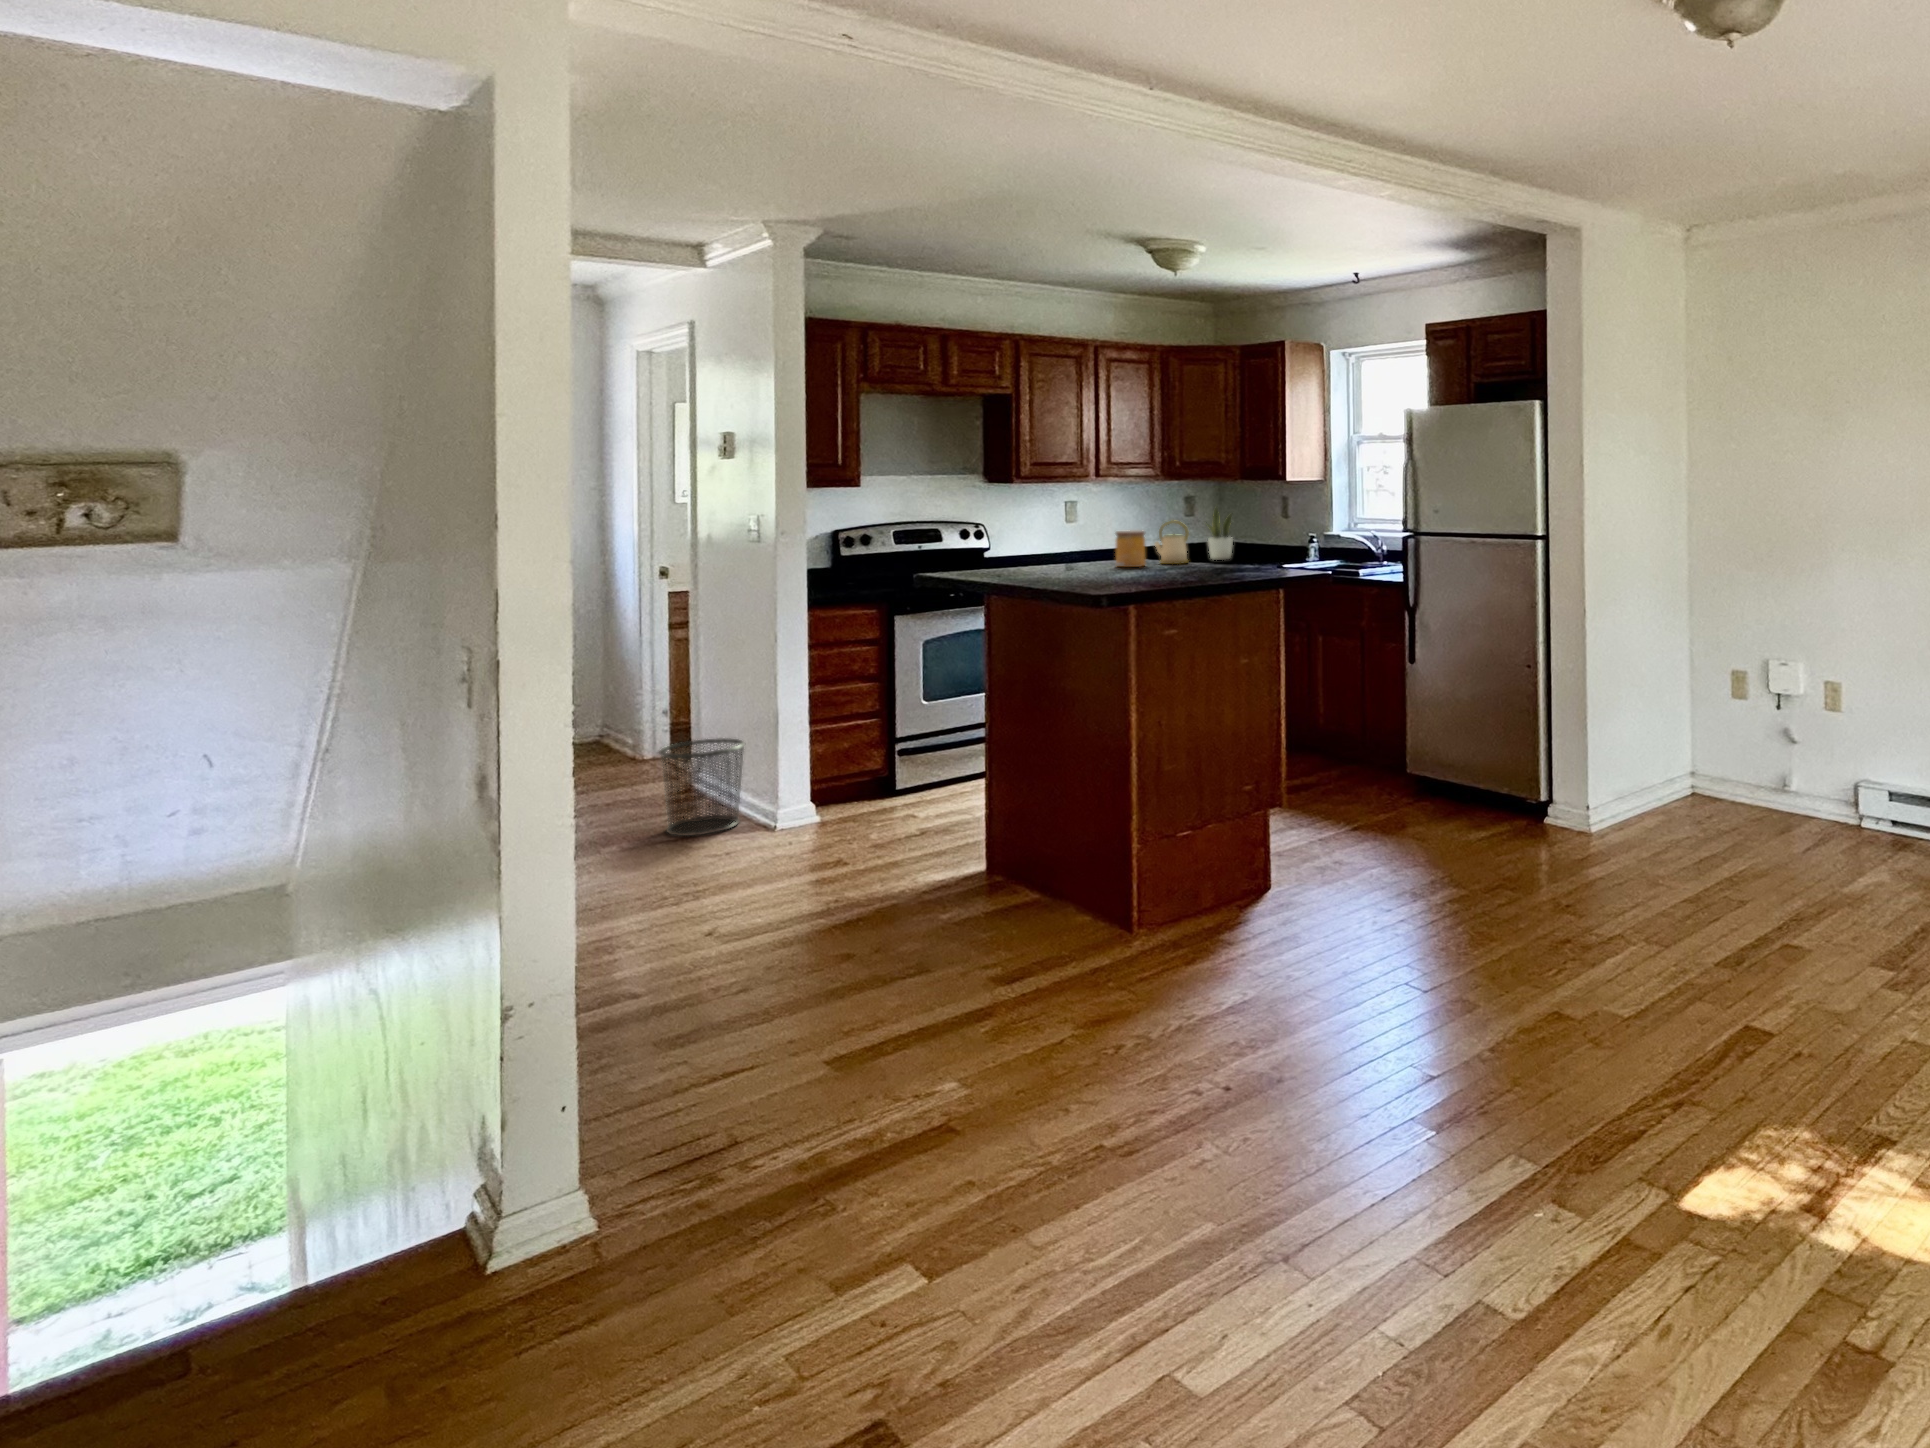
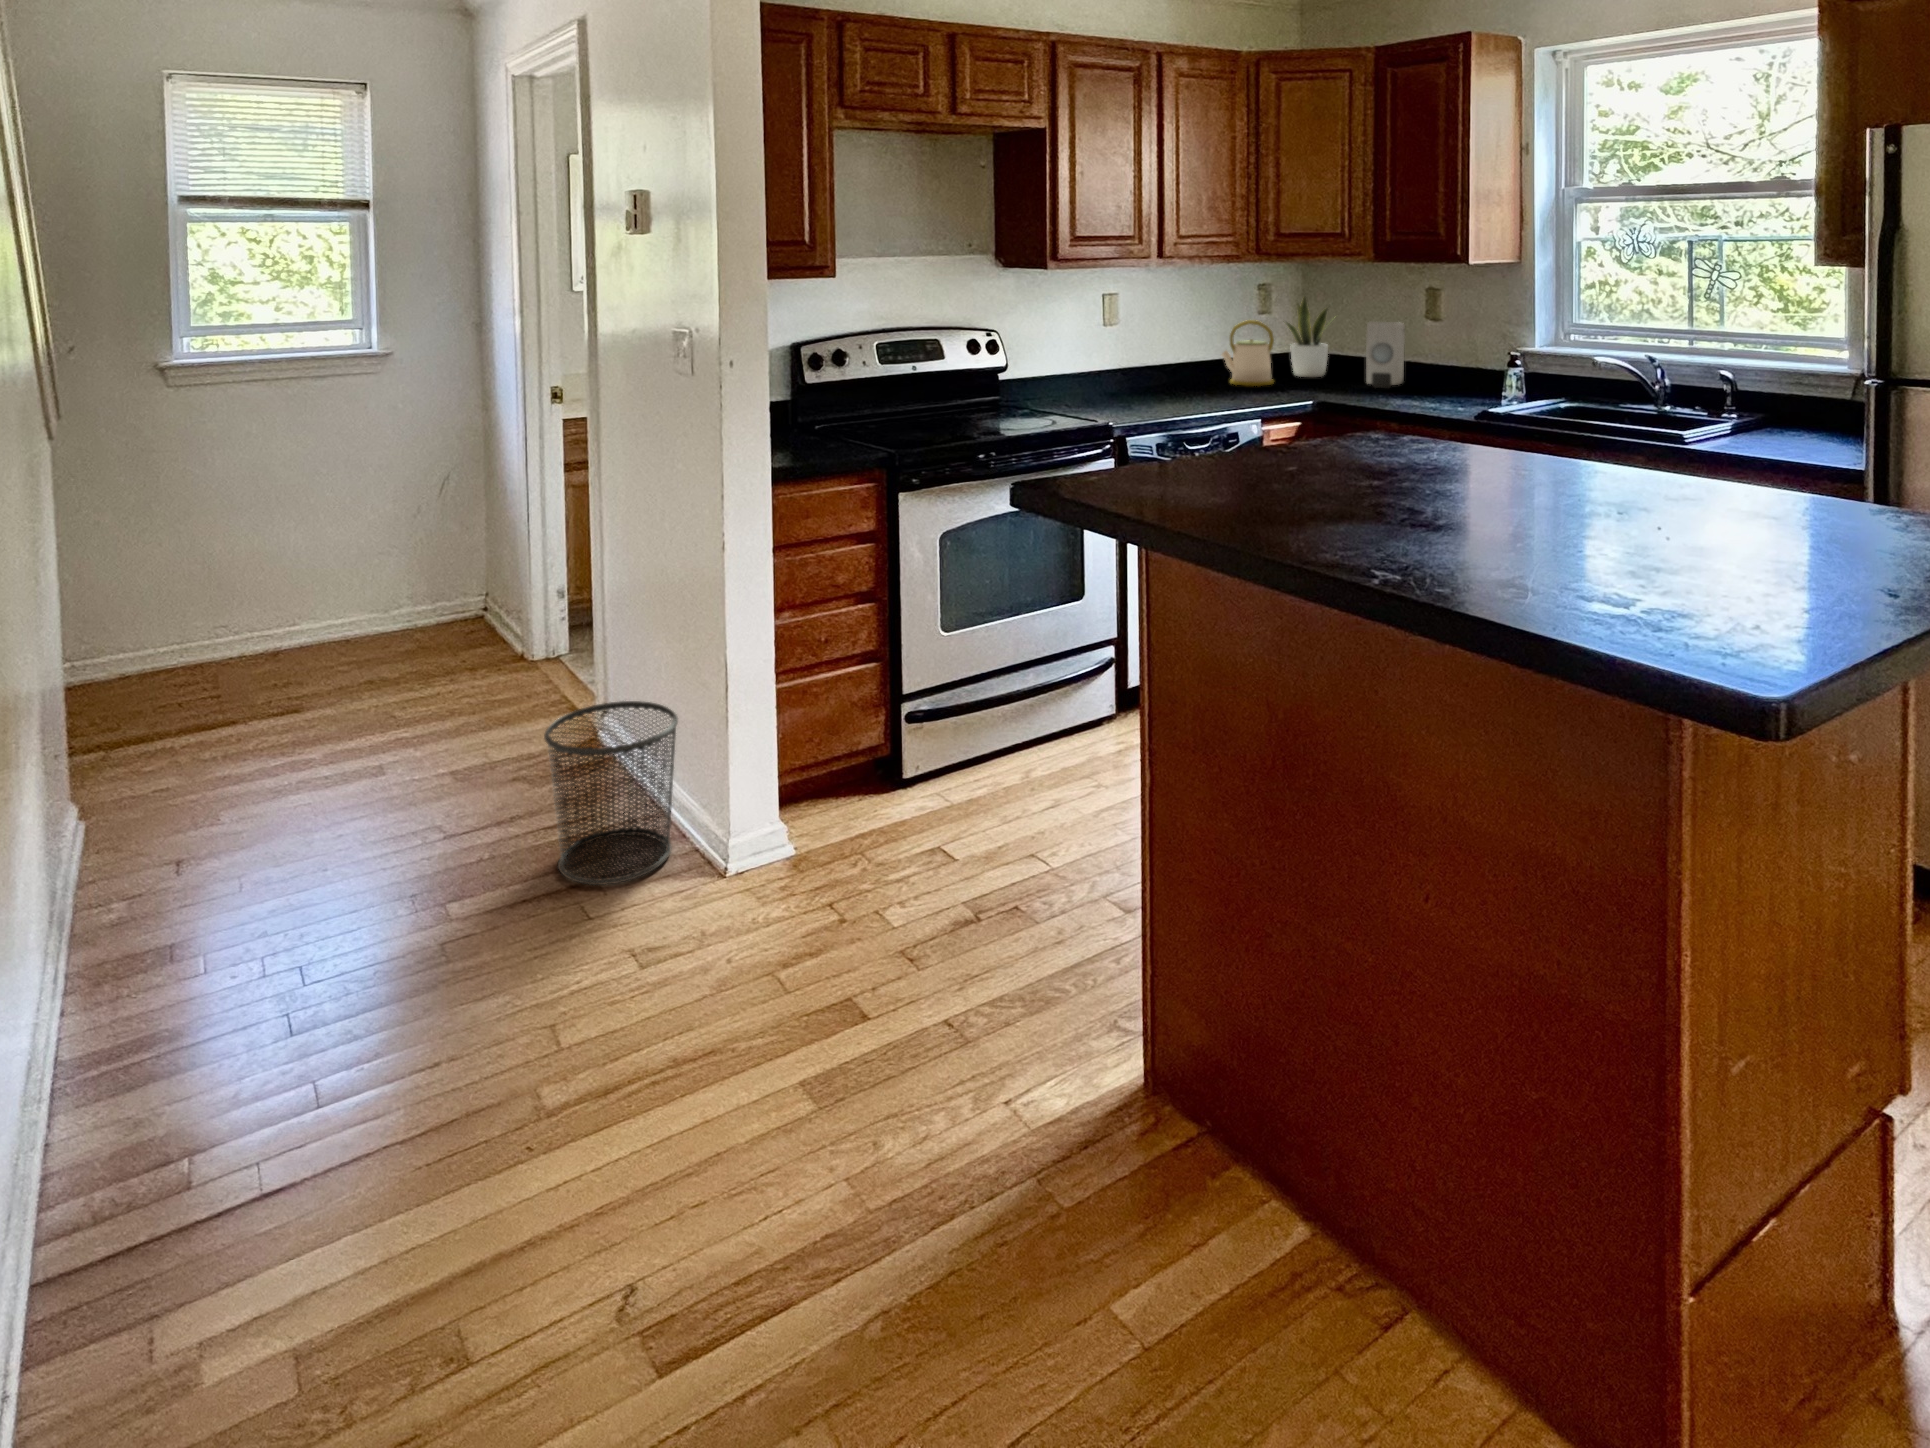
soap dispenser: none [1244,520,1273,563] -> present [1366,321,1405,388]
jar: present [1116,530,1146,567] -> none [1174,336,1219,392]

